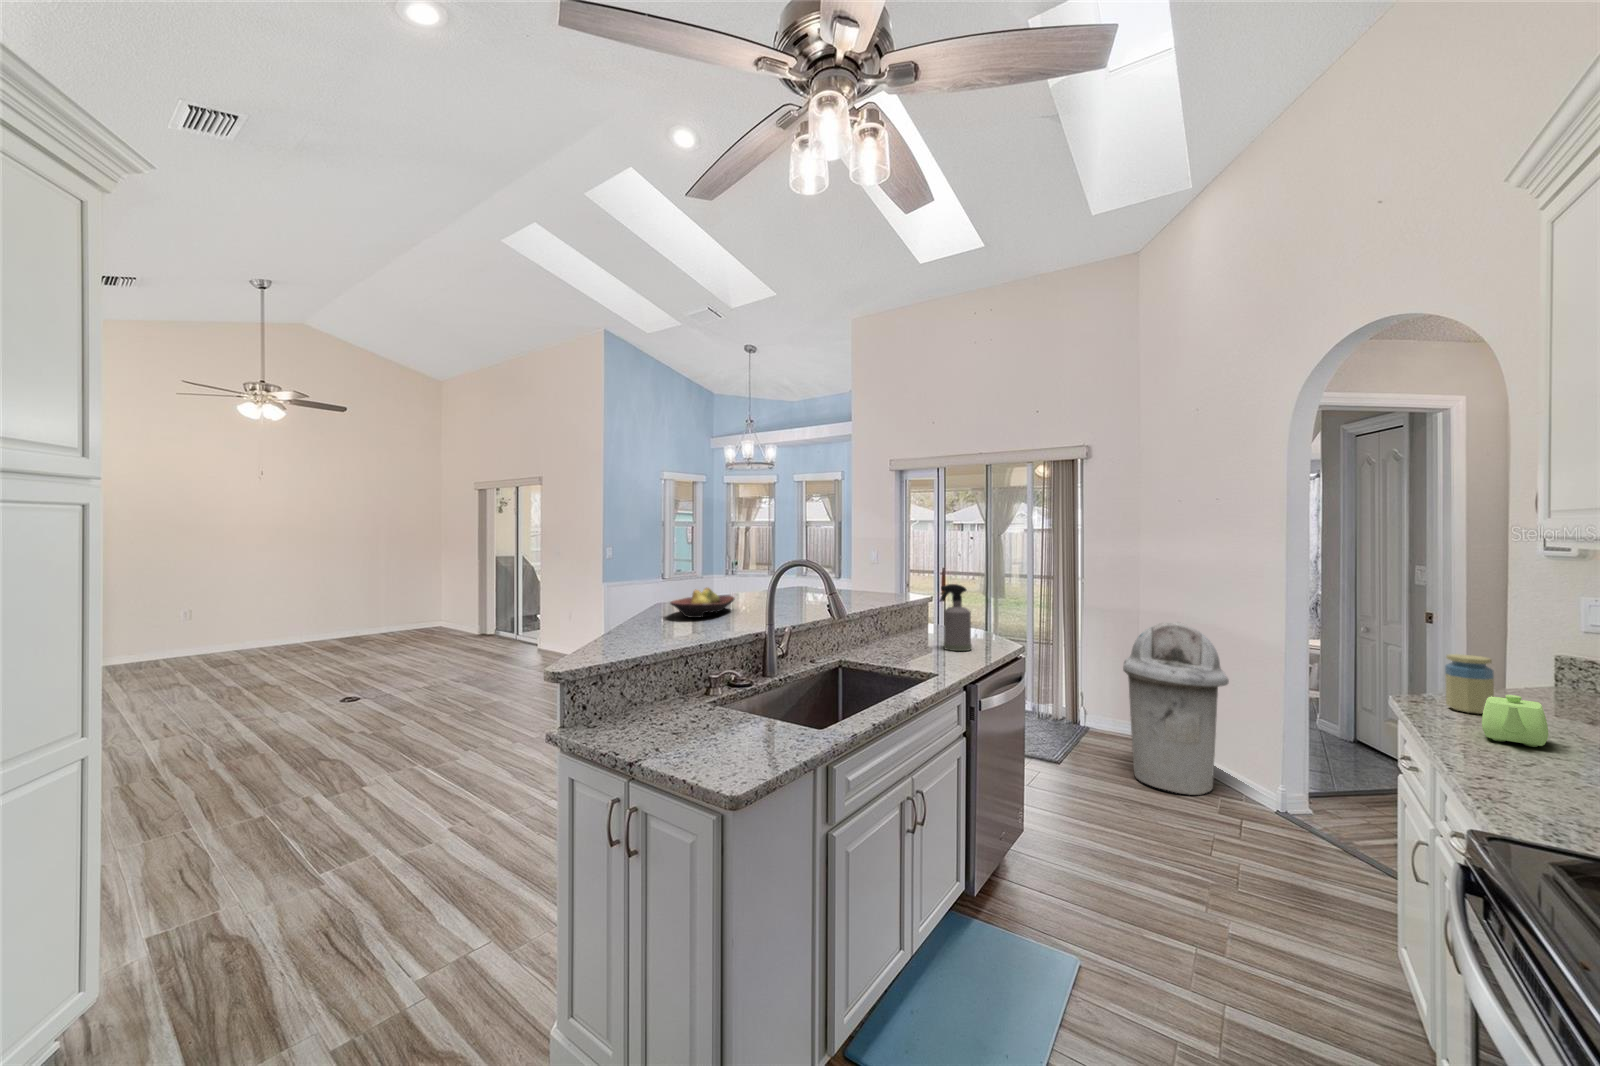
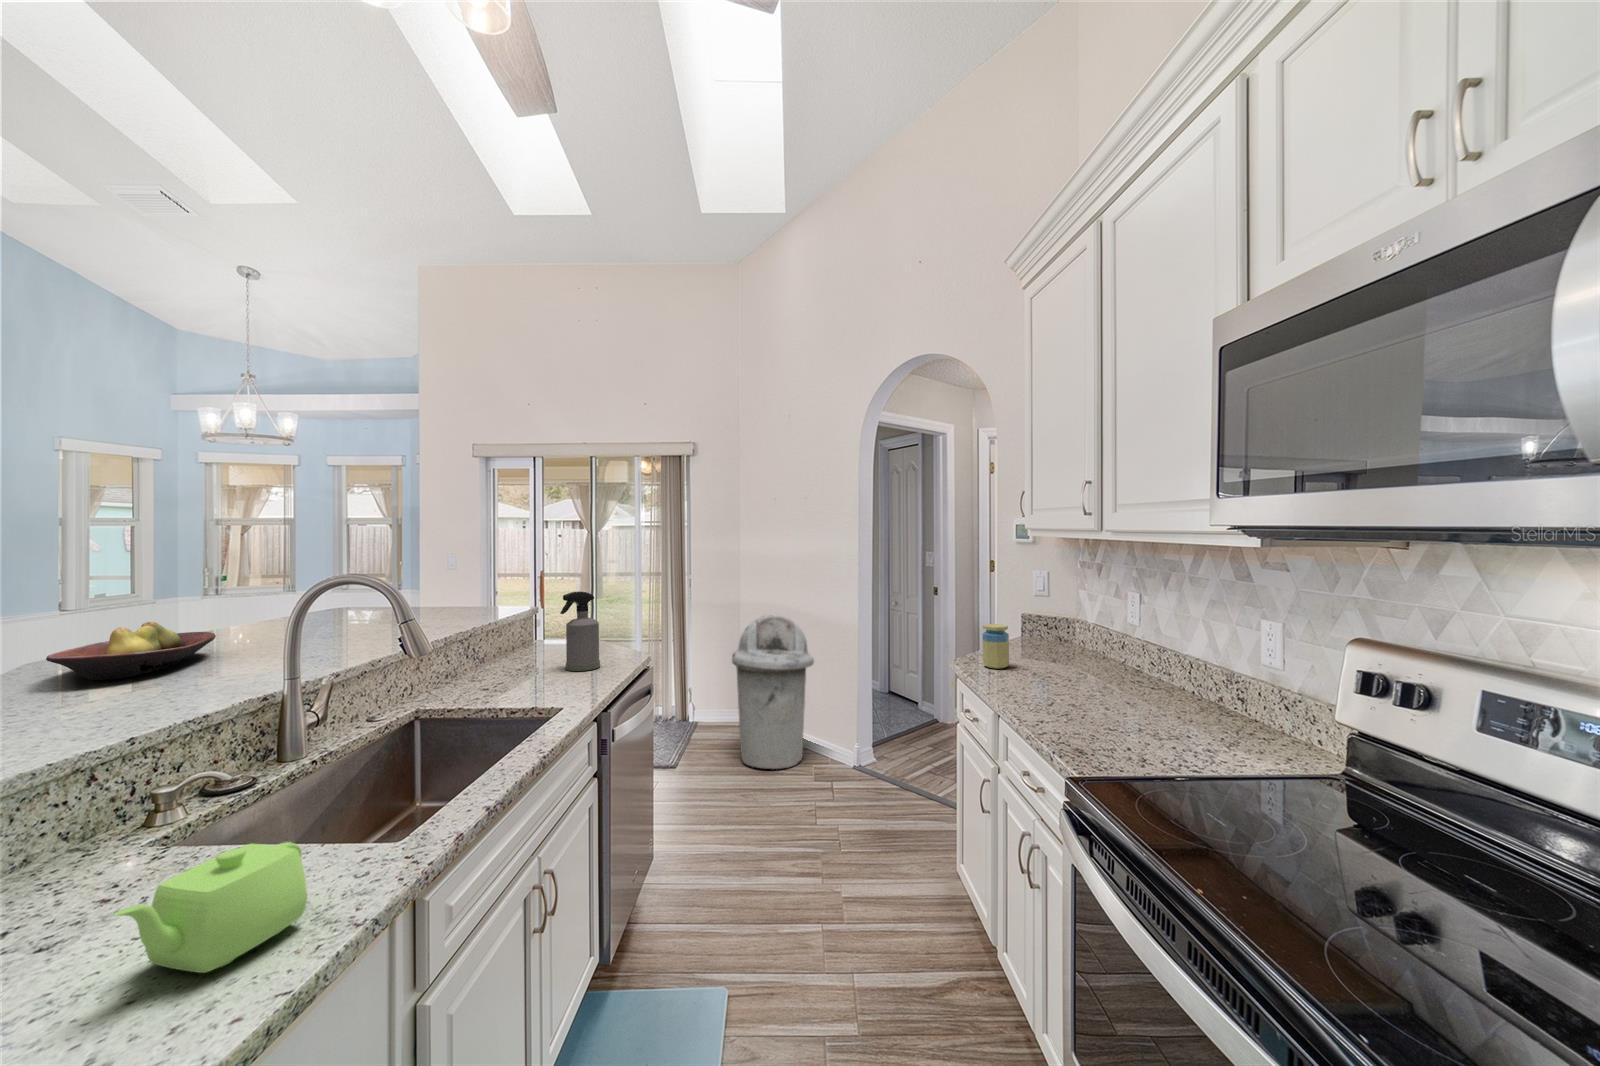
teapot: present [1482,695,1548,747] -> present [114,842,307,973]

